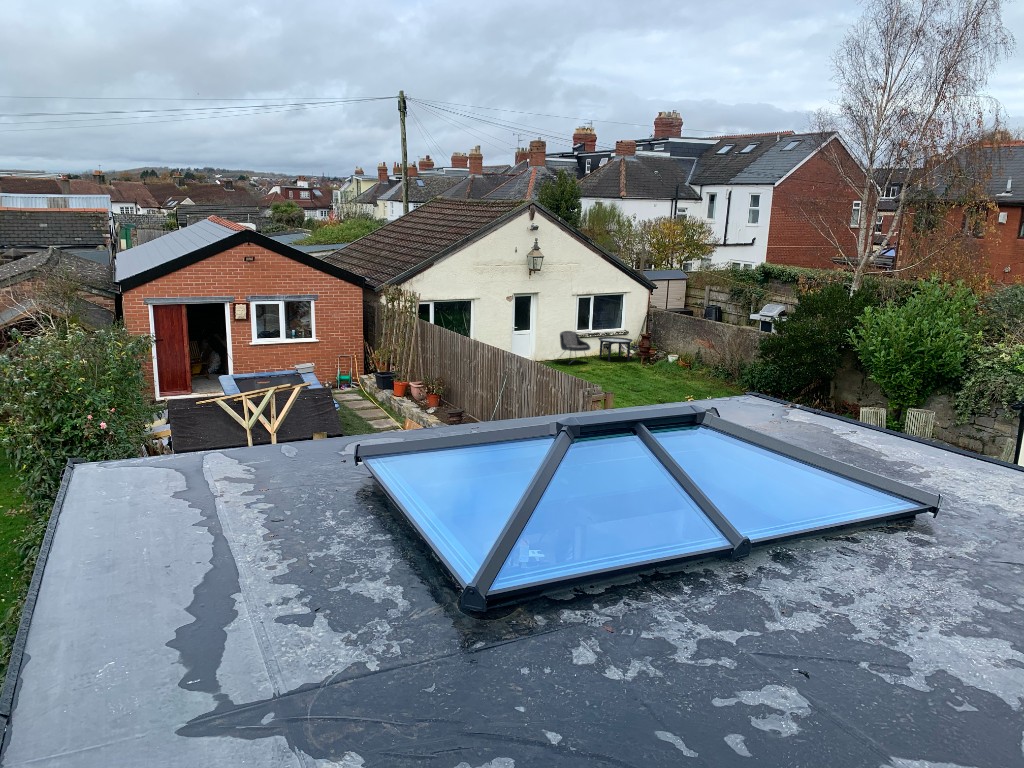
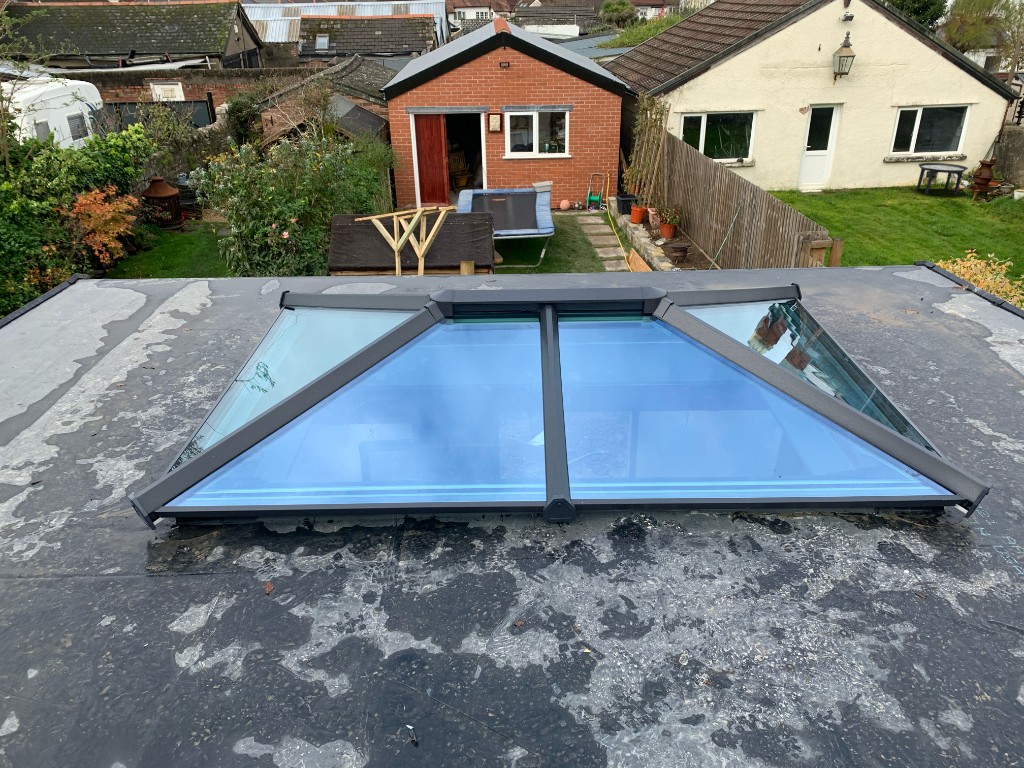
lounge chair: present [560,331,590,362] -> none [856,153,903,196]

